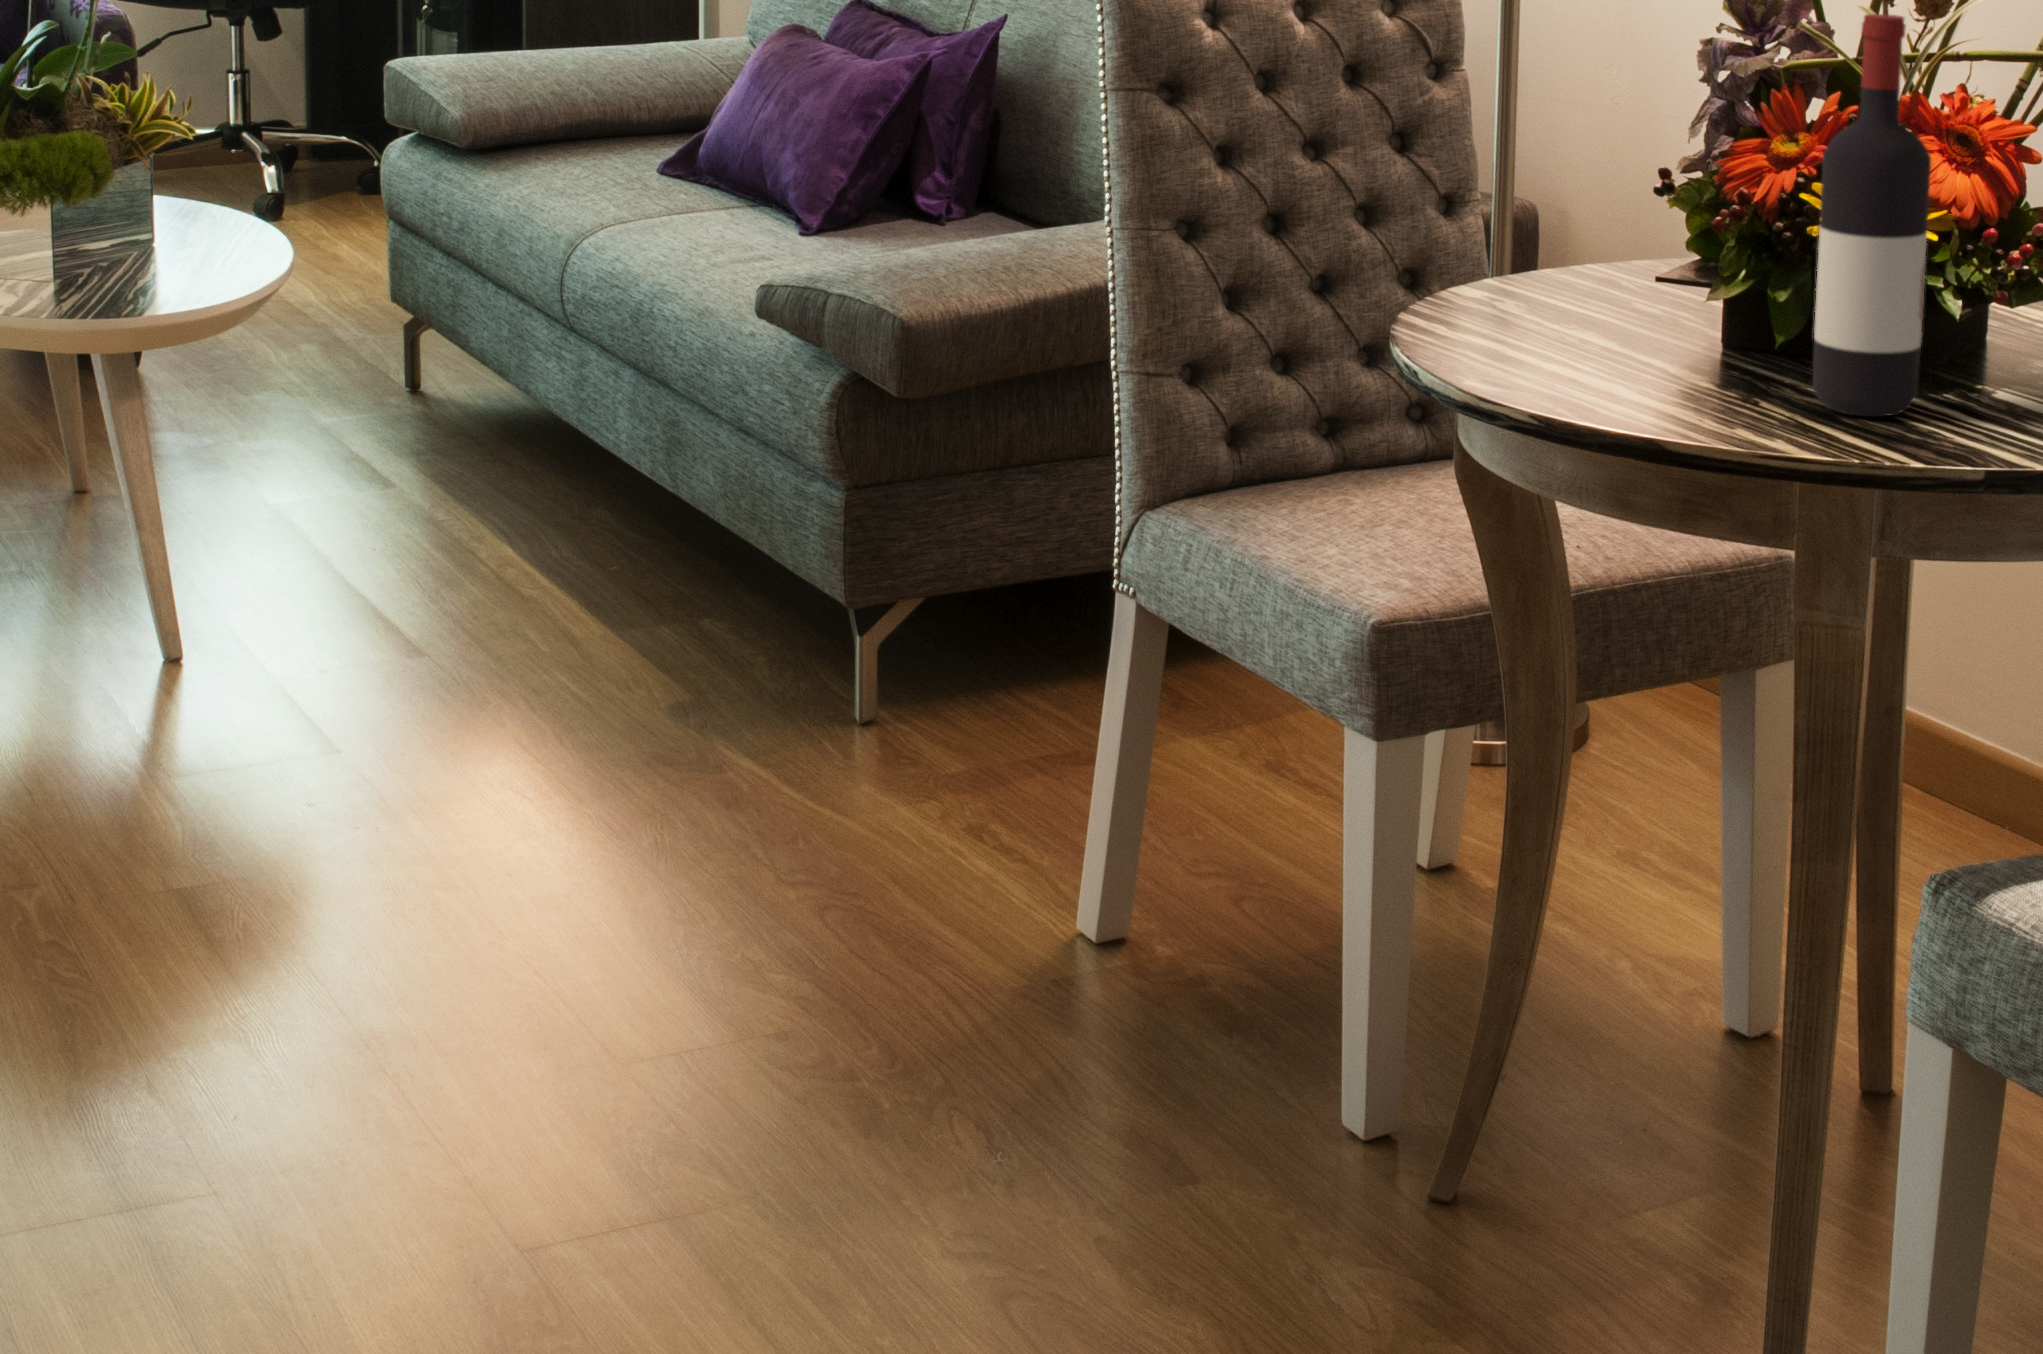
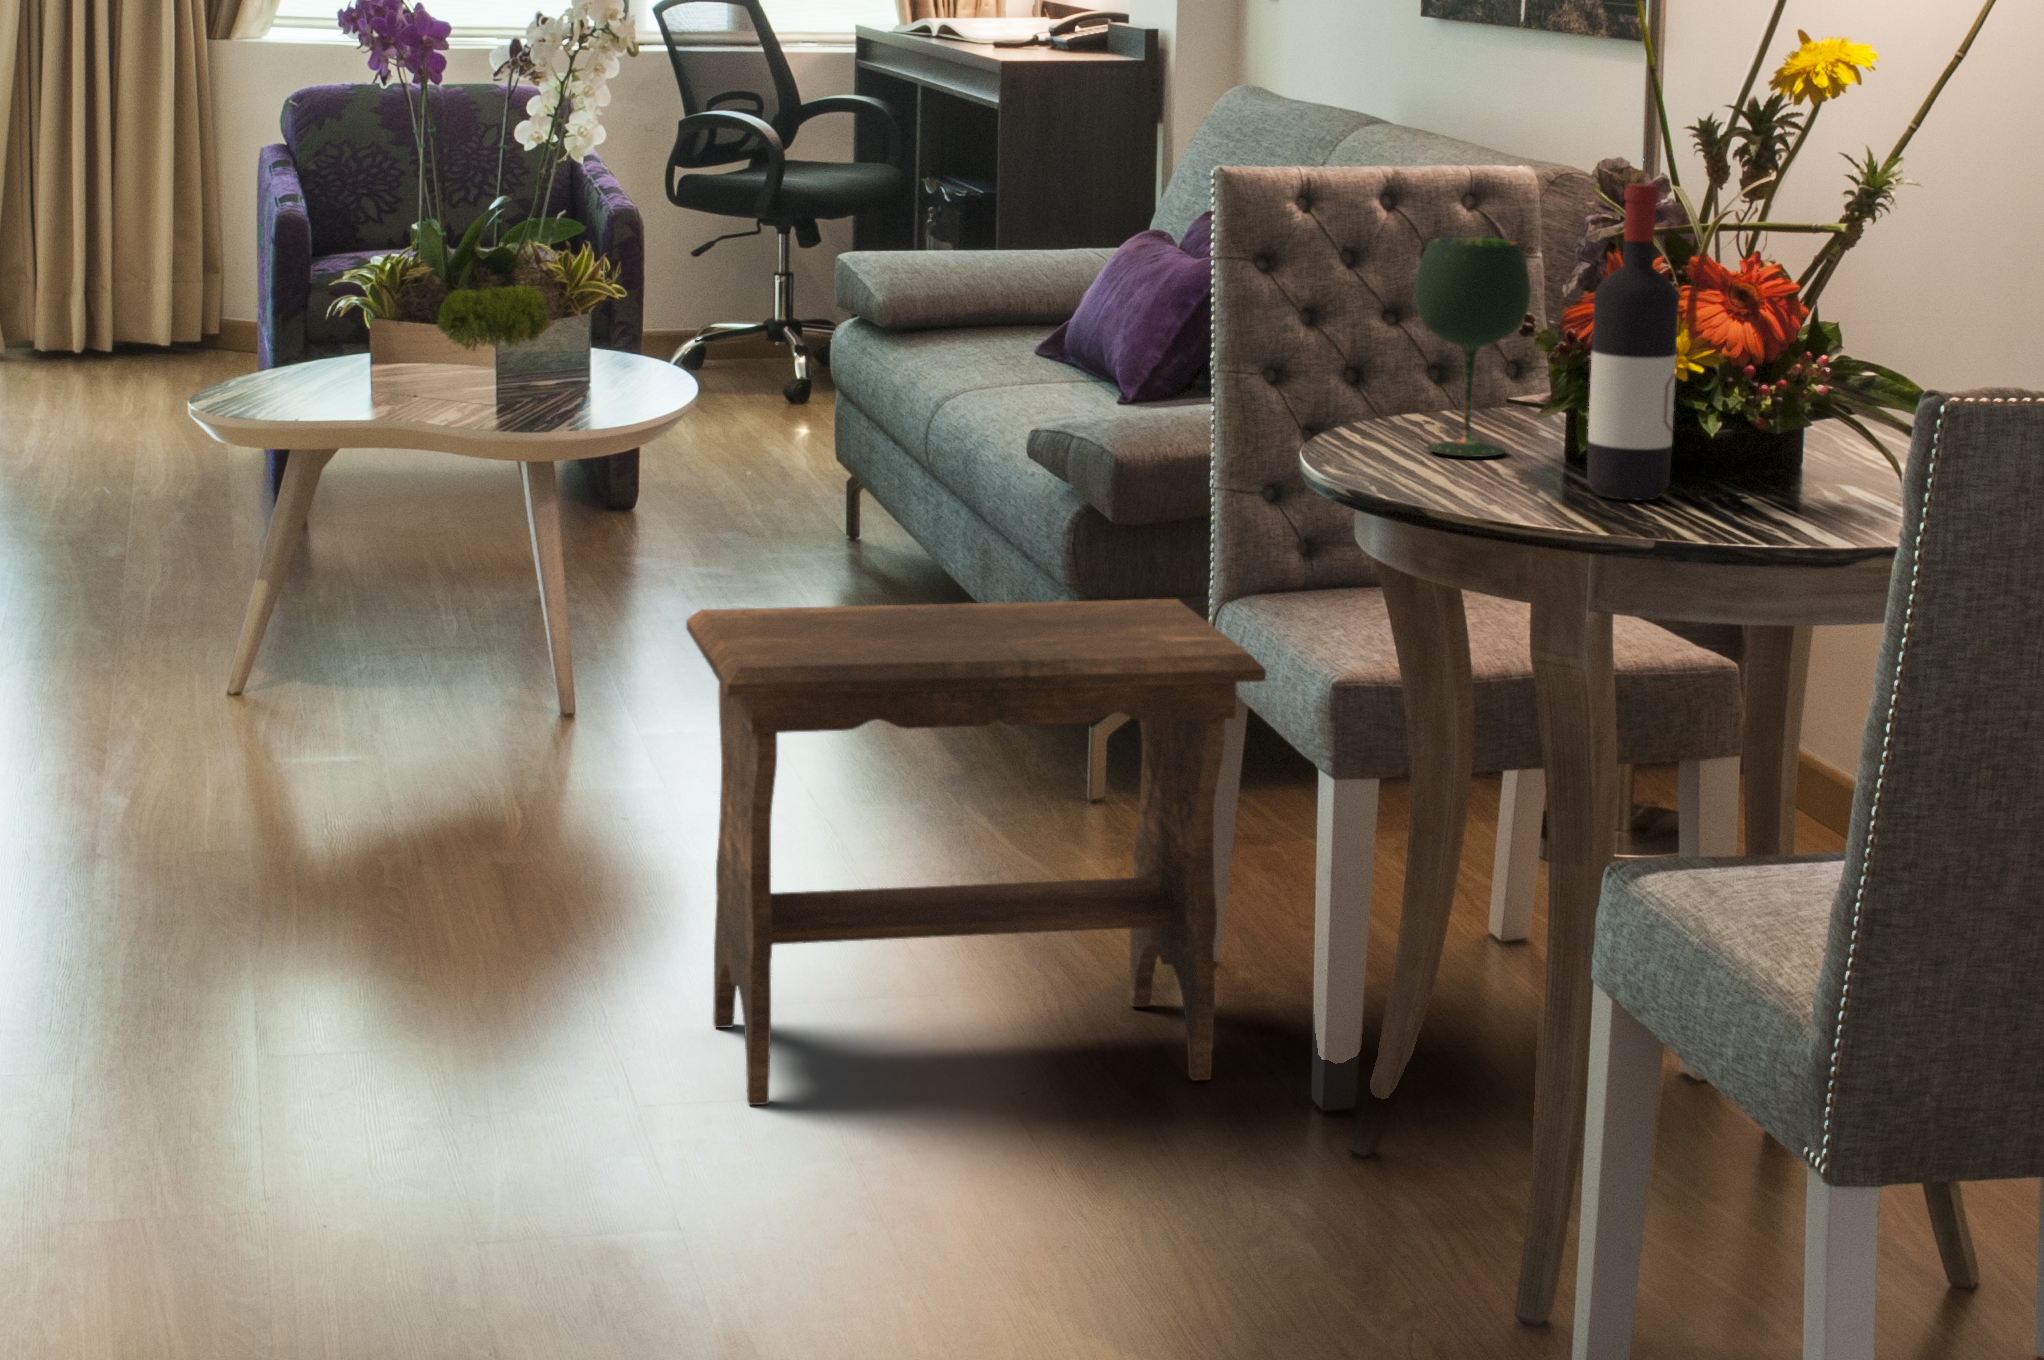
wine glass: none [1517,76,1661,355] -> present [1414,237,1531,457]
footstool: none [511,518,1287,1261] -> present [686,599,1266,1105]

